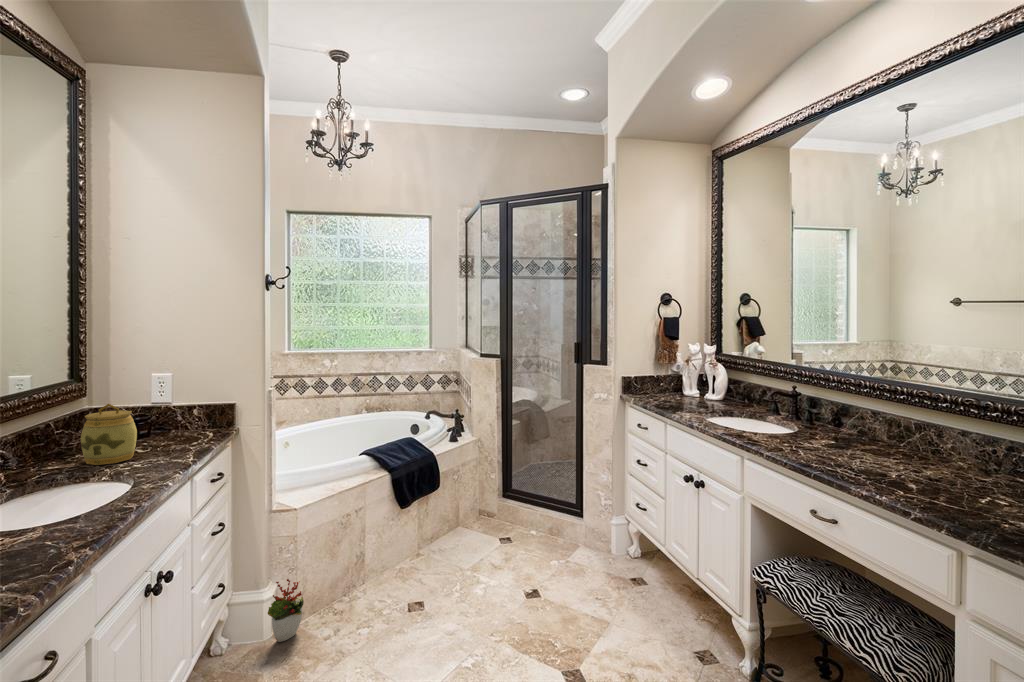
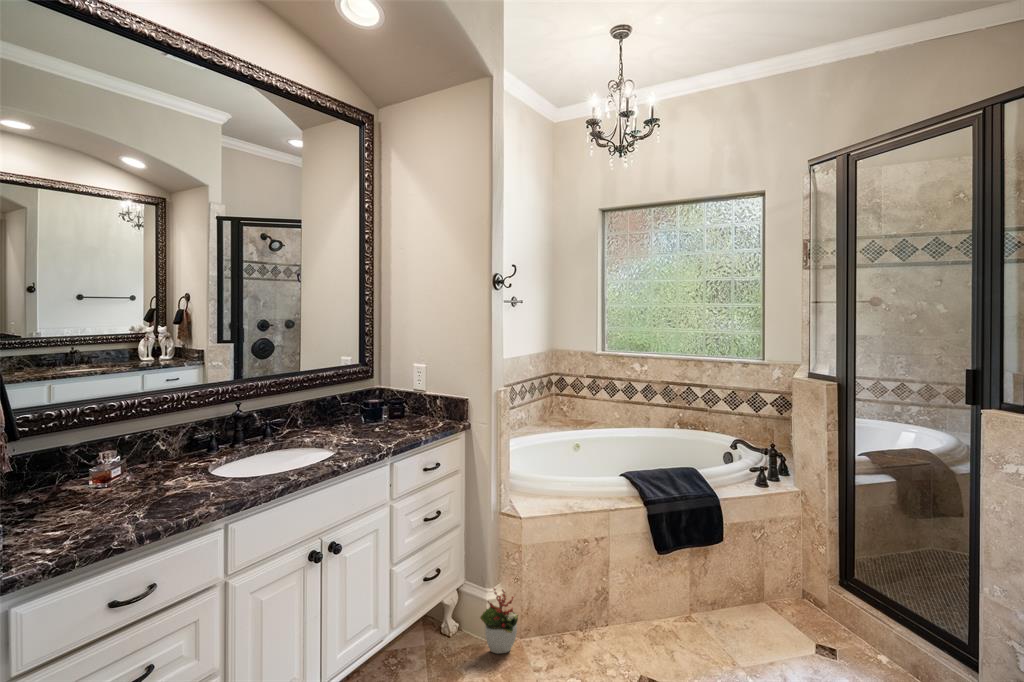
jar: present [81,404,137,465] -> none [334,385,373,436]

